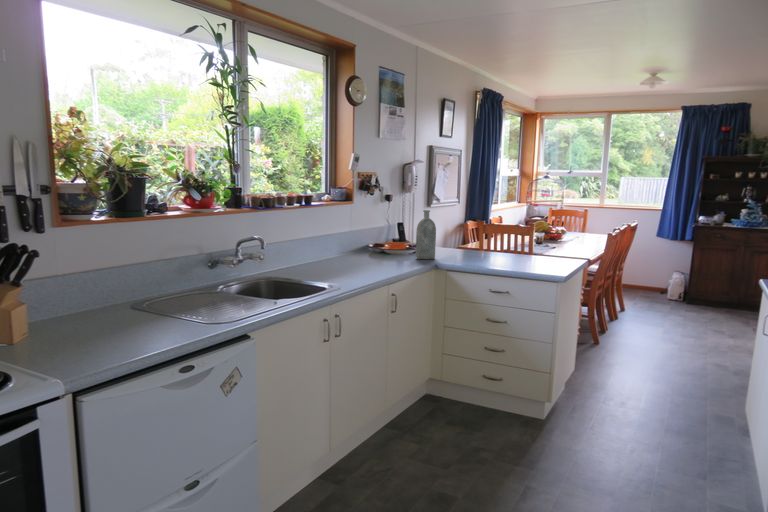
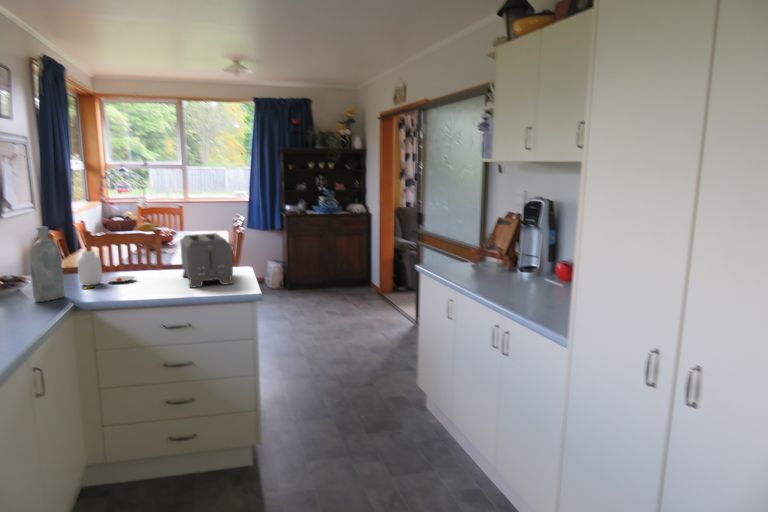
toaster: none [515,227,557,269] -> present [180,233,233,288]
jar: none [450,231,489,257] -> present [77,251,135,289]

